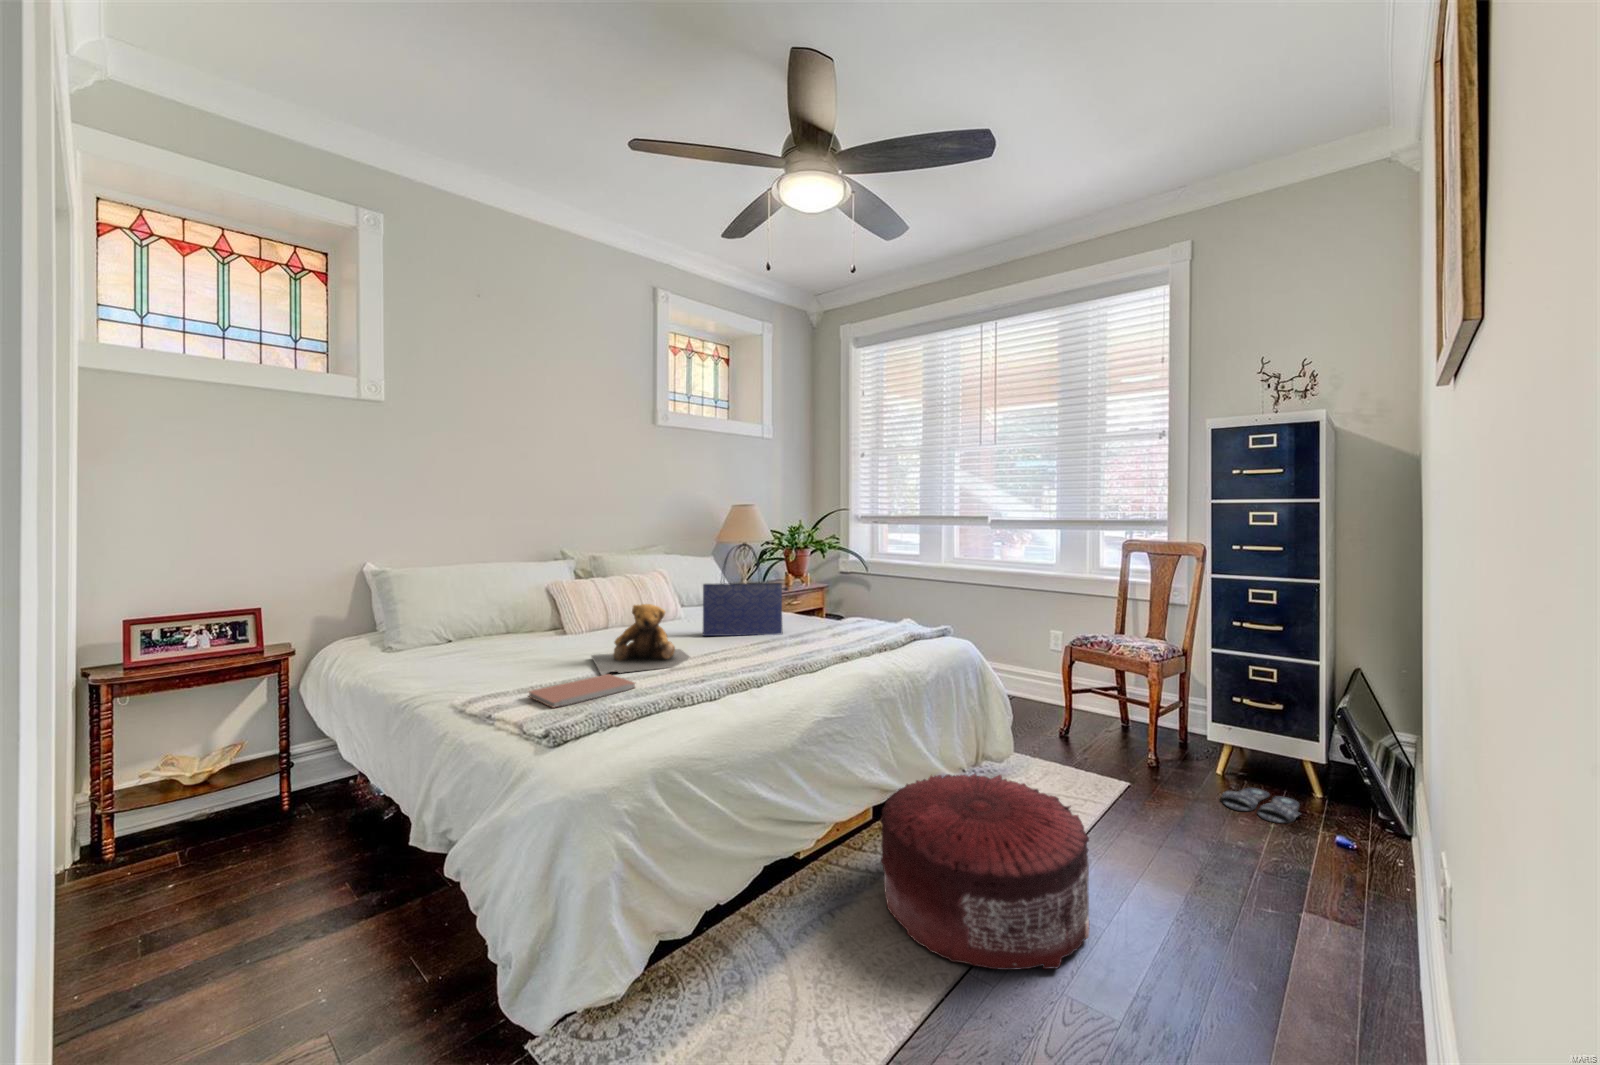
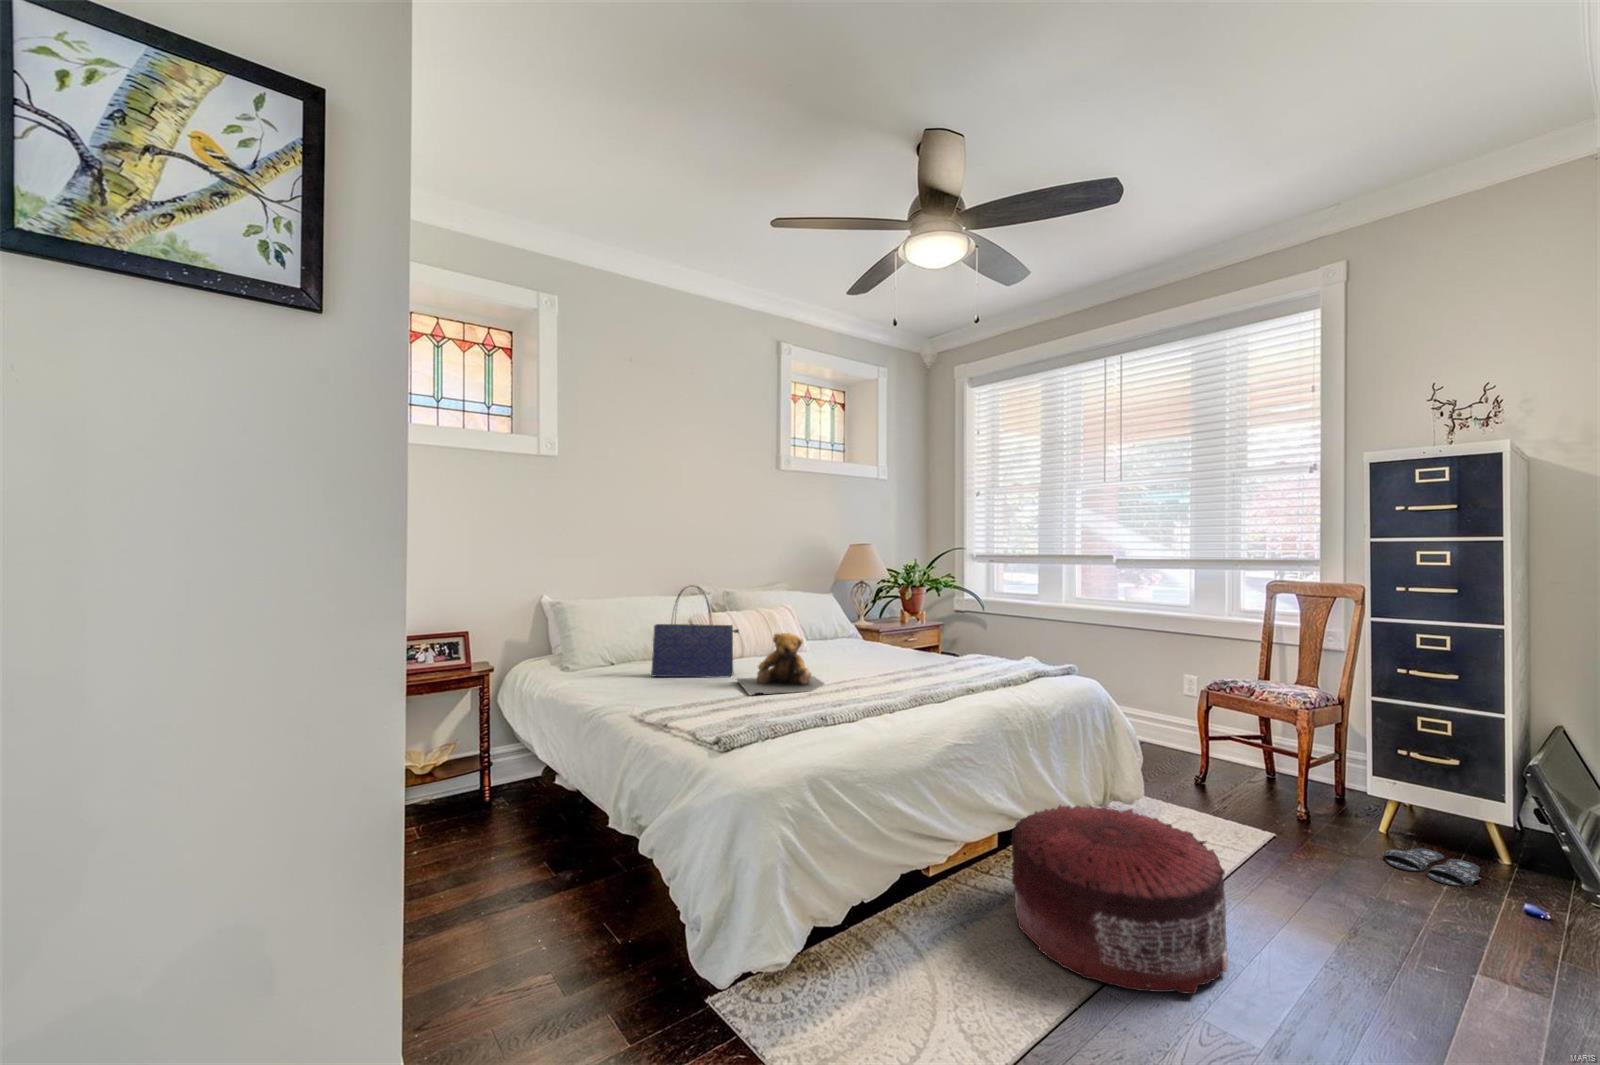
tote bag: present [703,551,788,636] -> present [651,589,739,678]
notebook: present [529,674,635,707] -> none [692,694,782,719]

